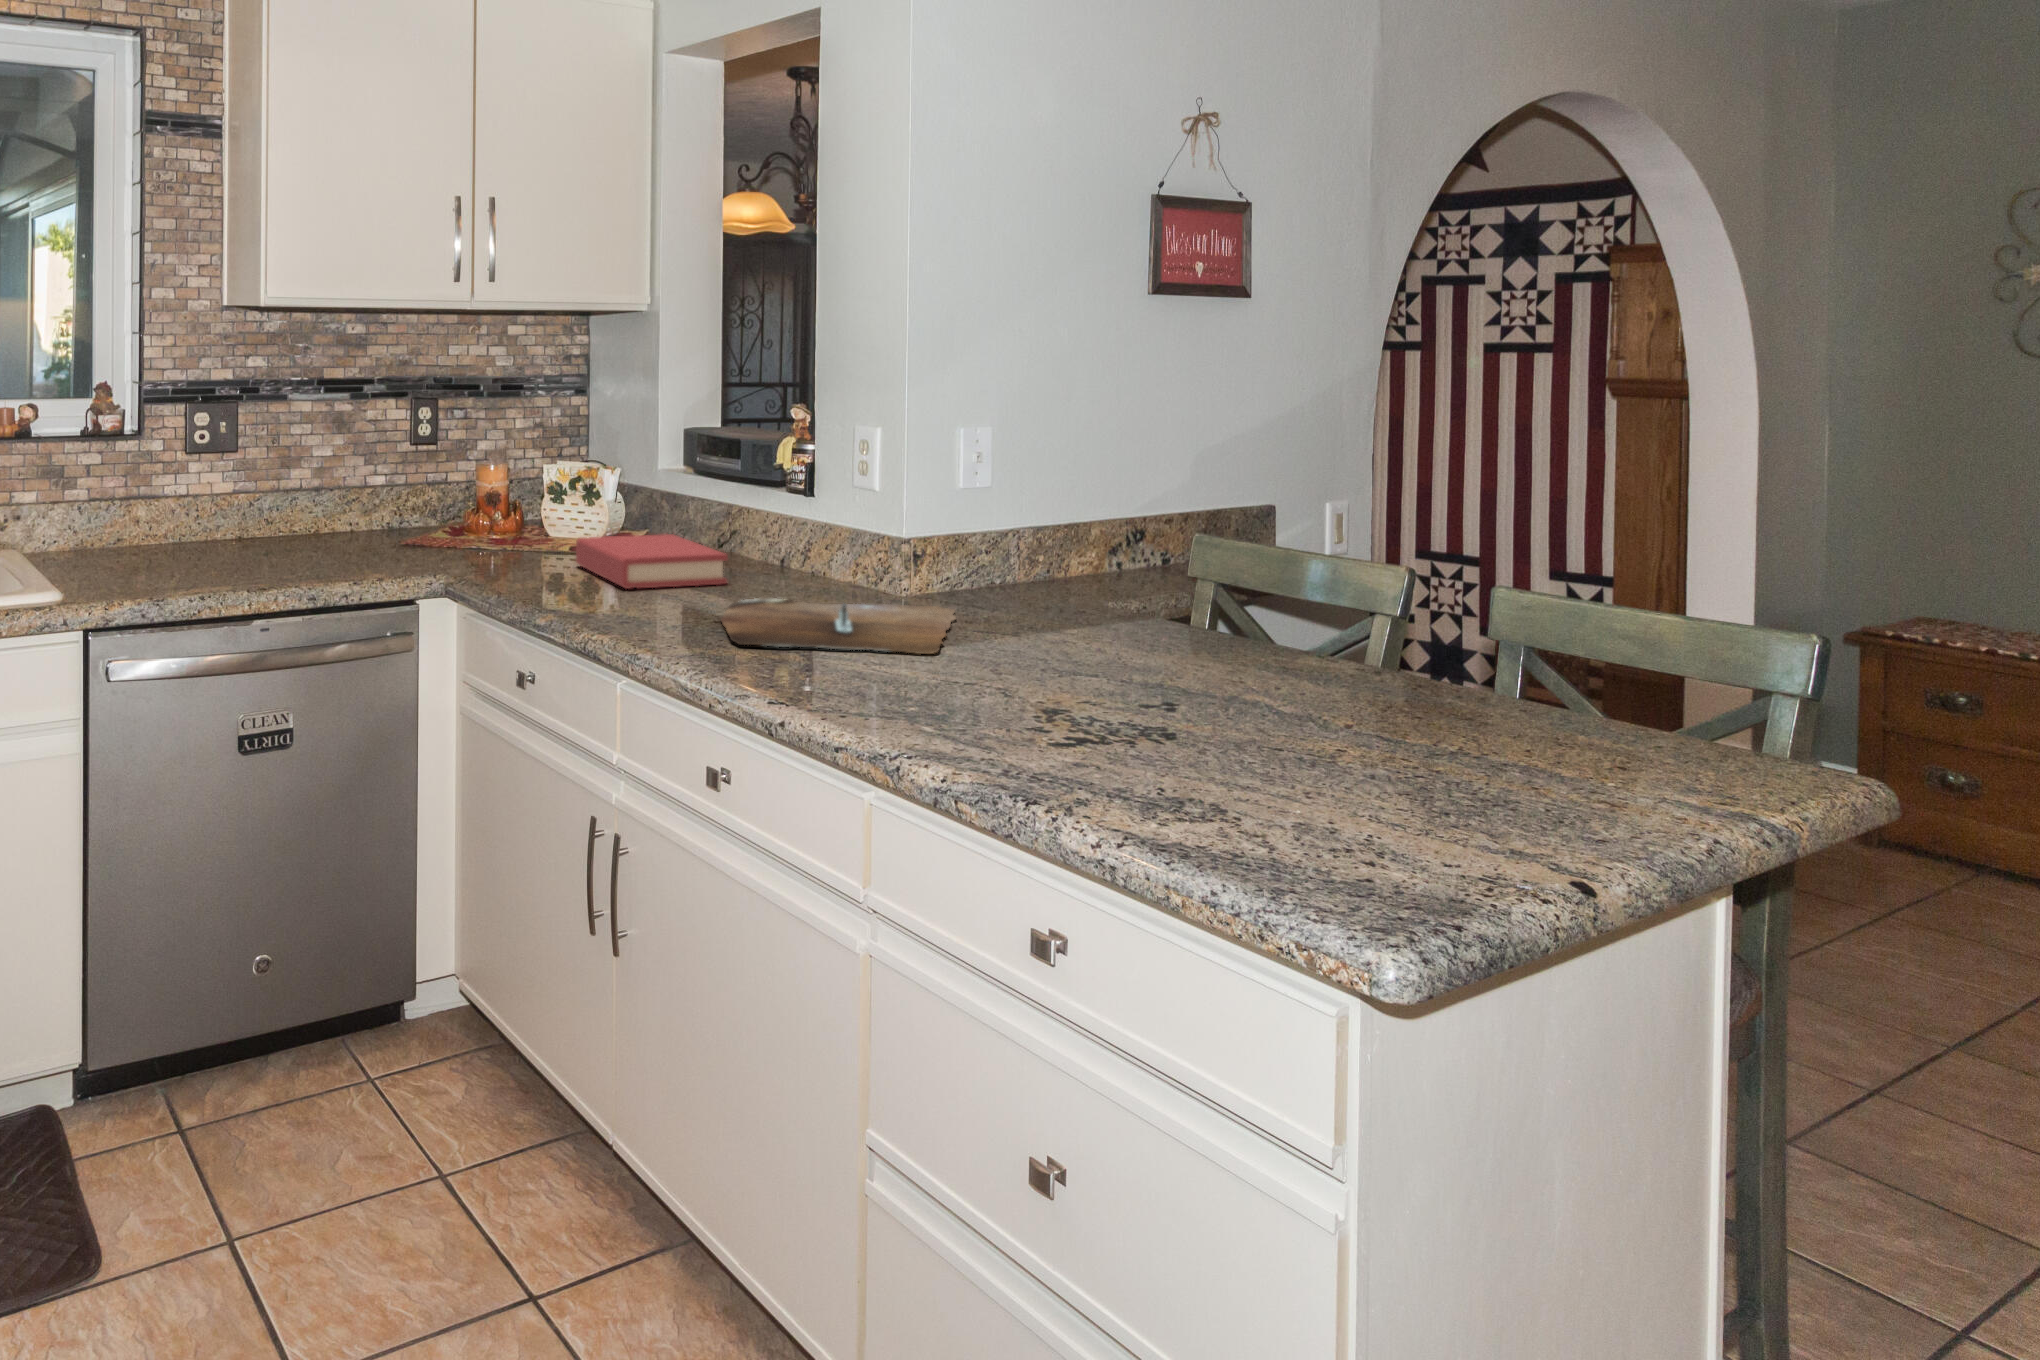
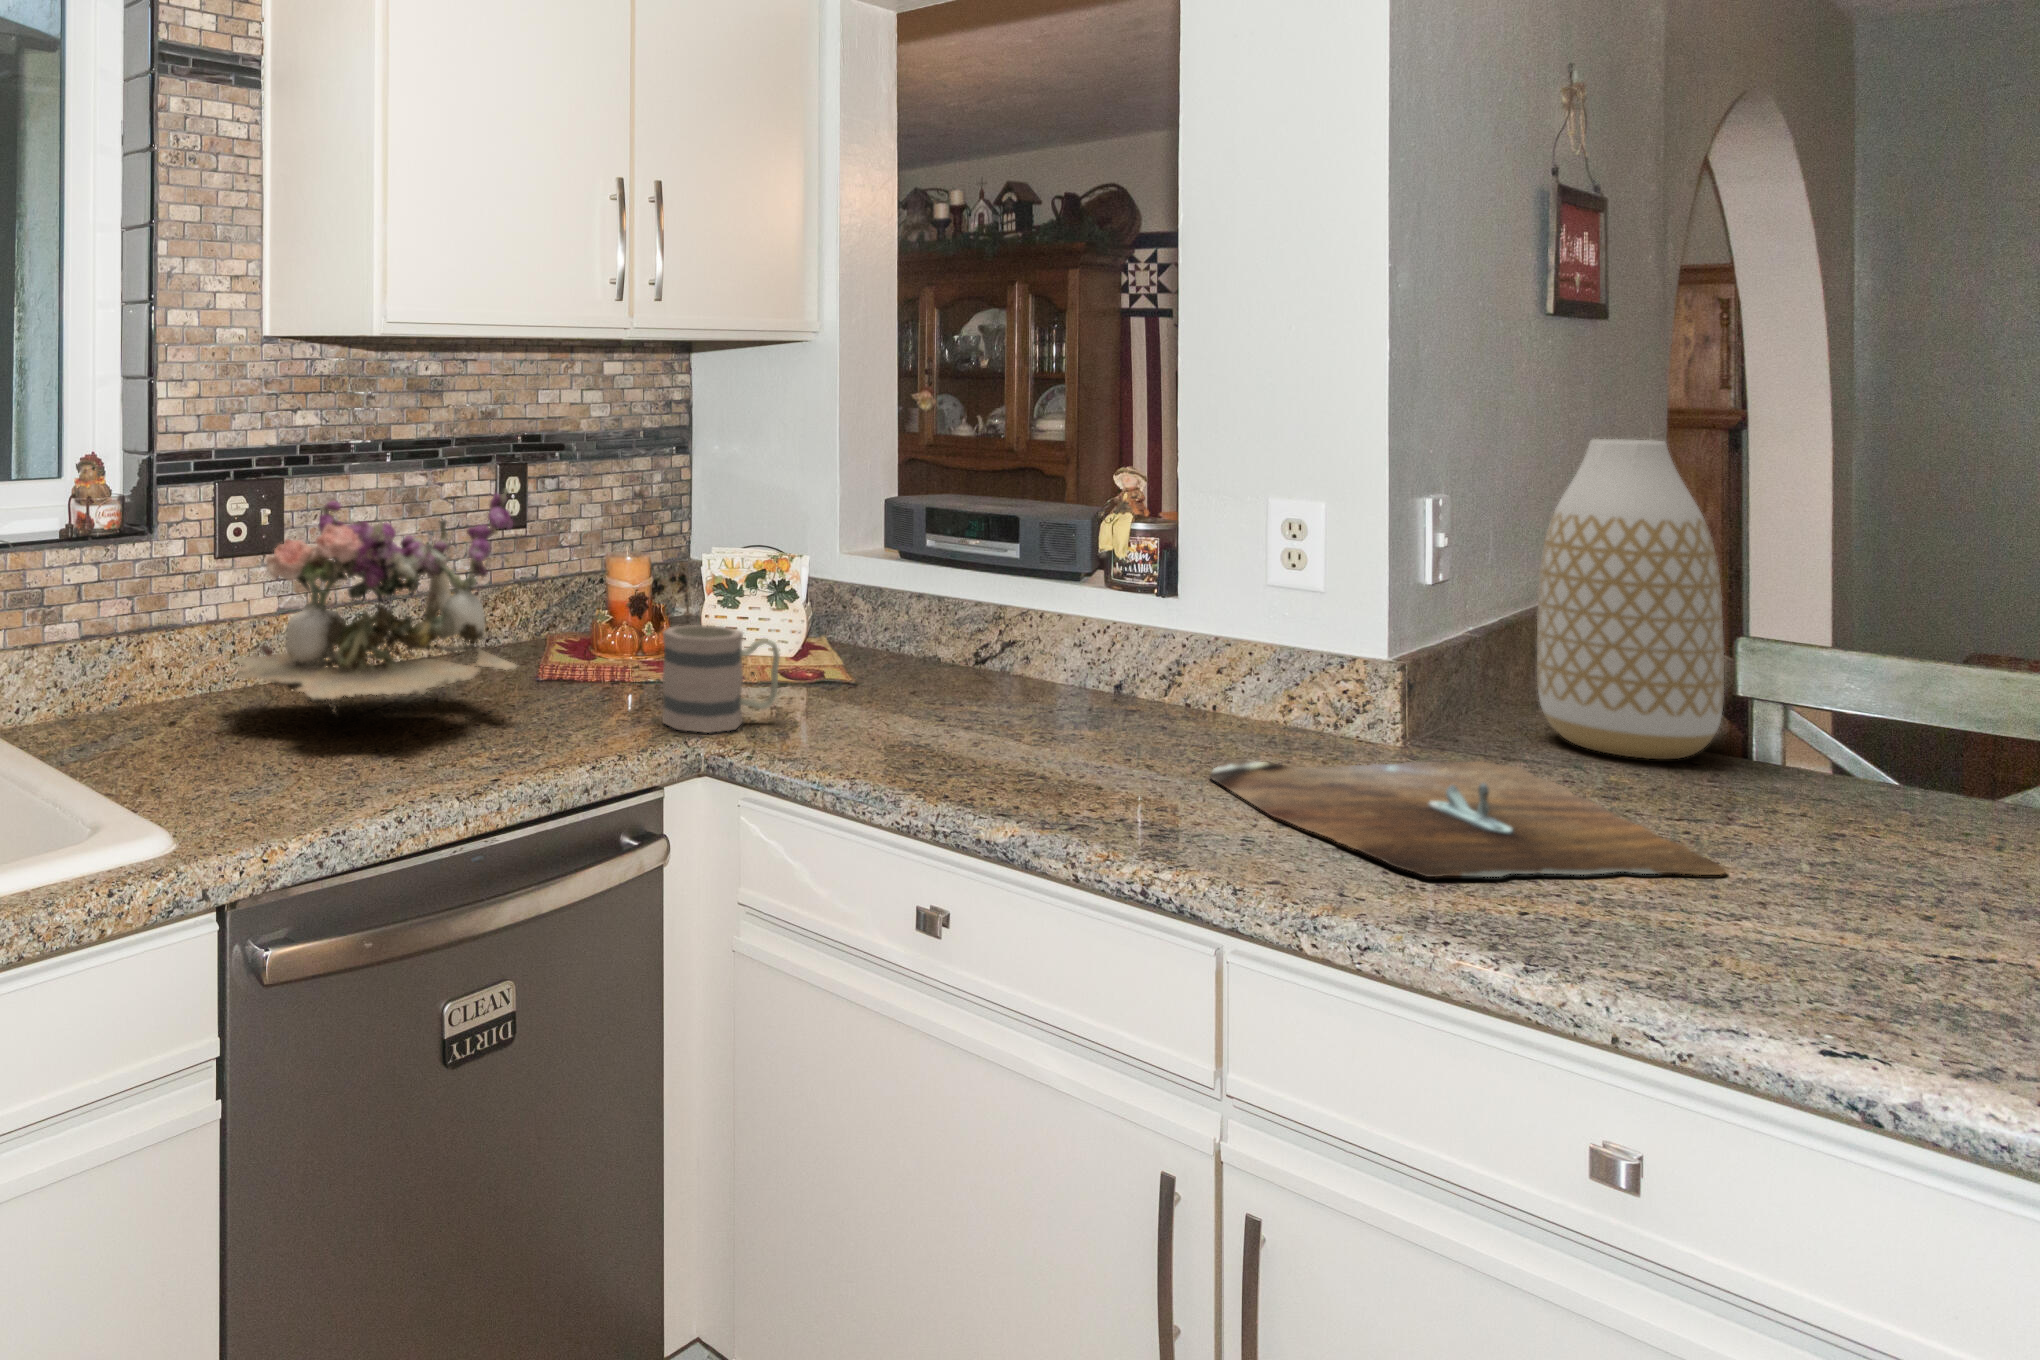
vase: none [1014,388,1124,611] -> present [1537,439,1724,759]
flower arrangement: none [170,410,363,556] -> present [233,489,517,713]
mug: none [441,505,518,572] -> present [662,625,780,733]
hardback book: present [576,534,728,588] -> none [842,652,1114,753]

